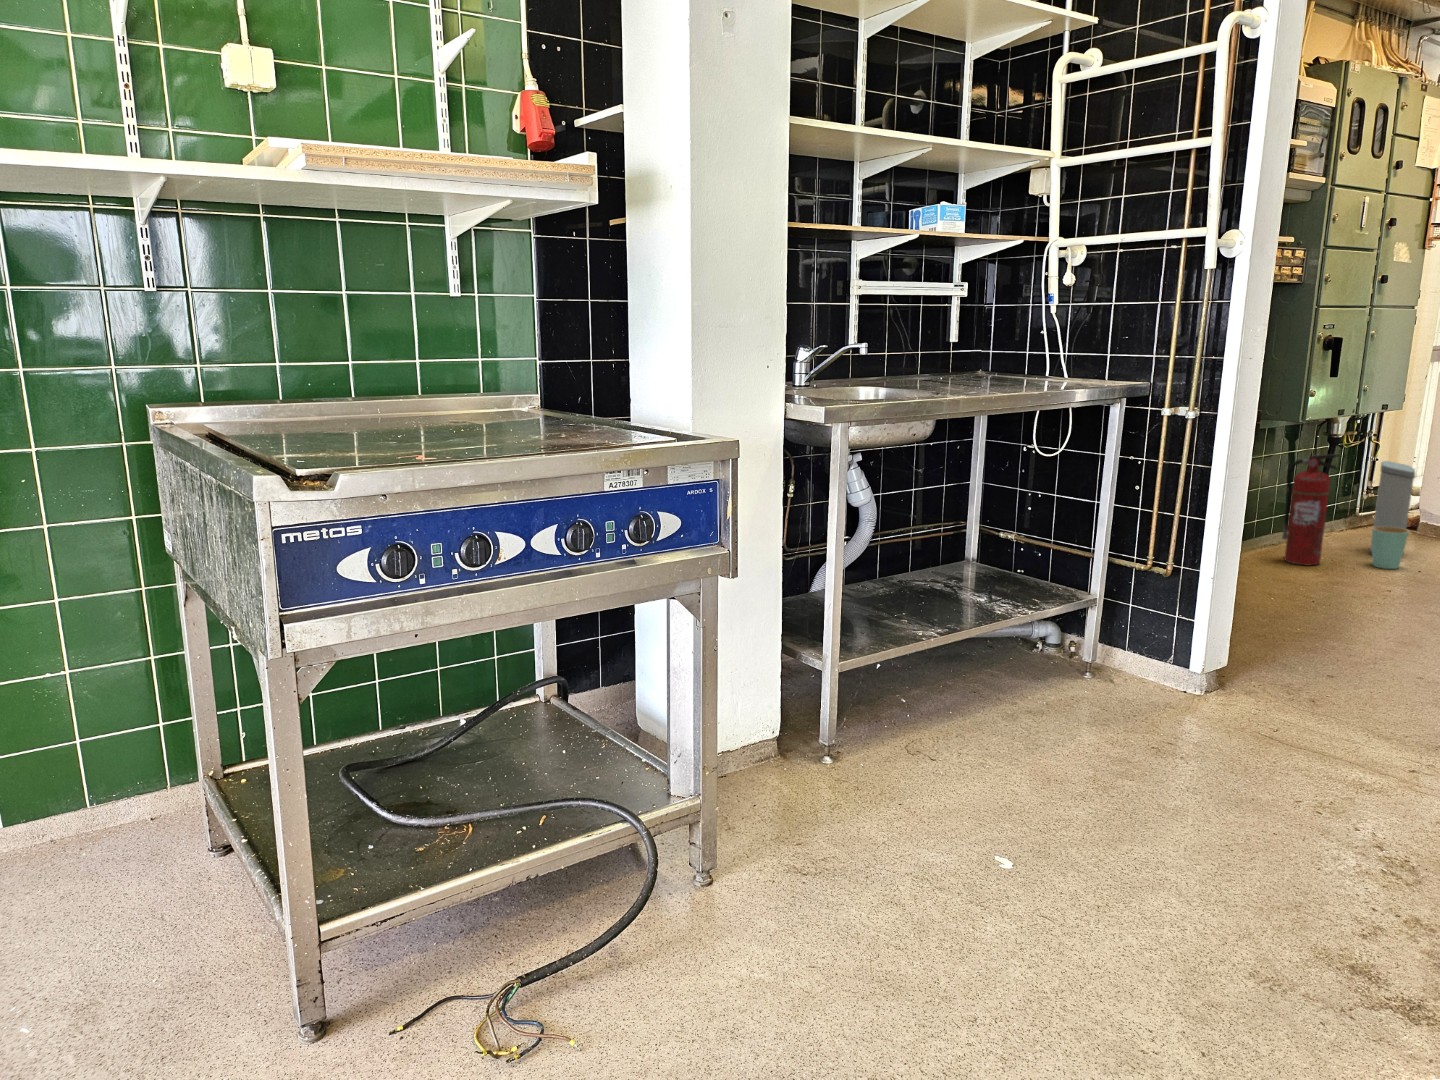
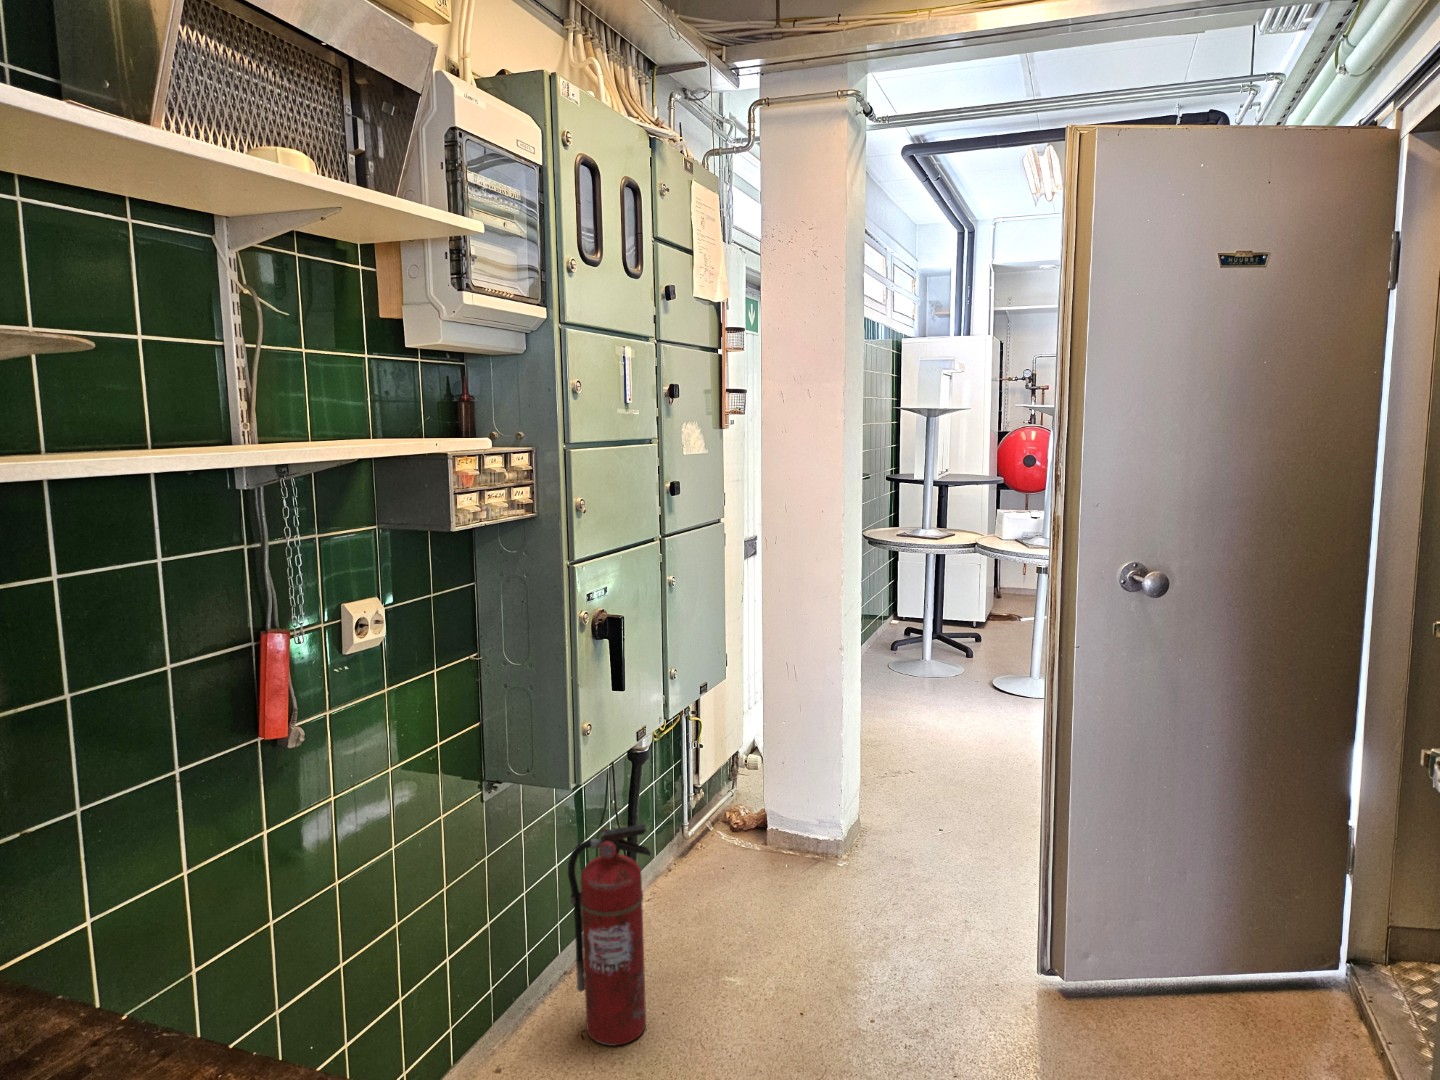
trash can: present [1370,461,1415,569] -> none [712,776,773,1007]

